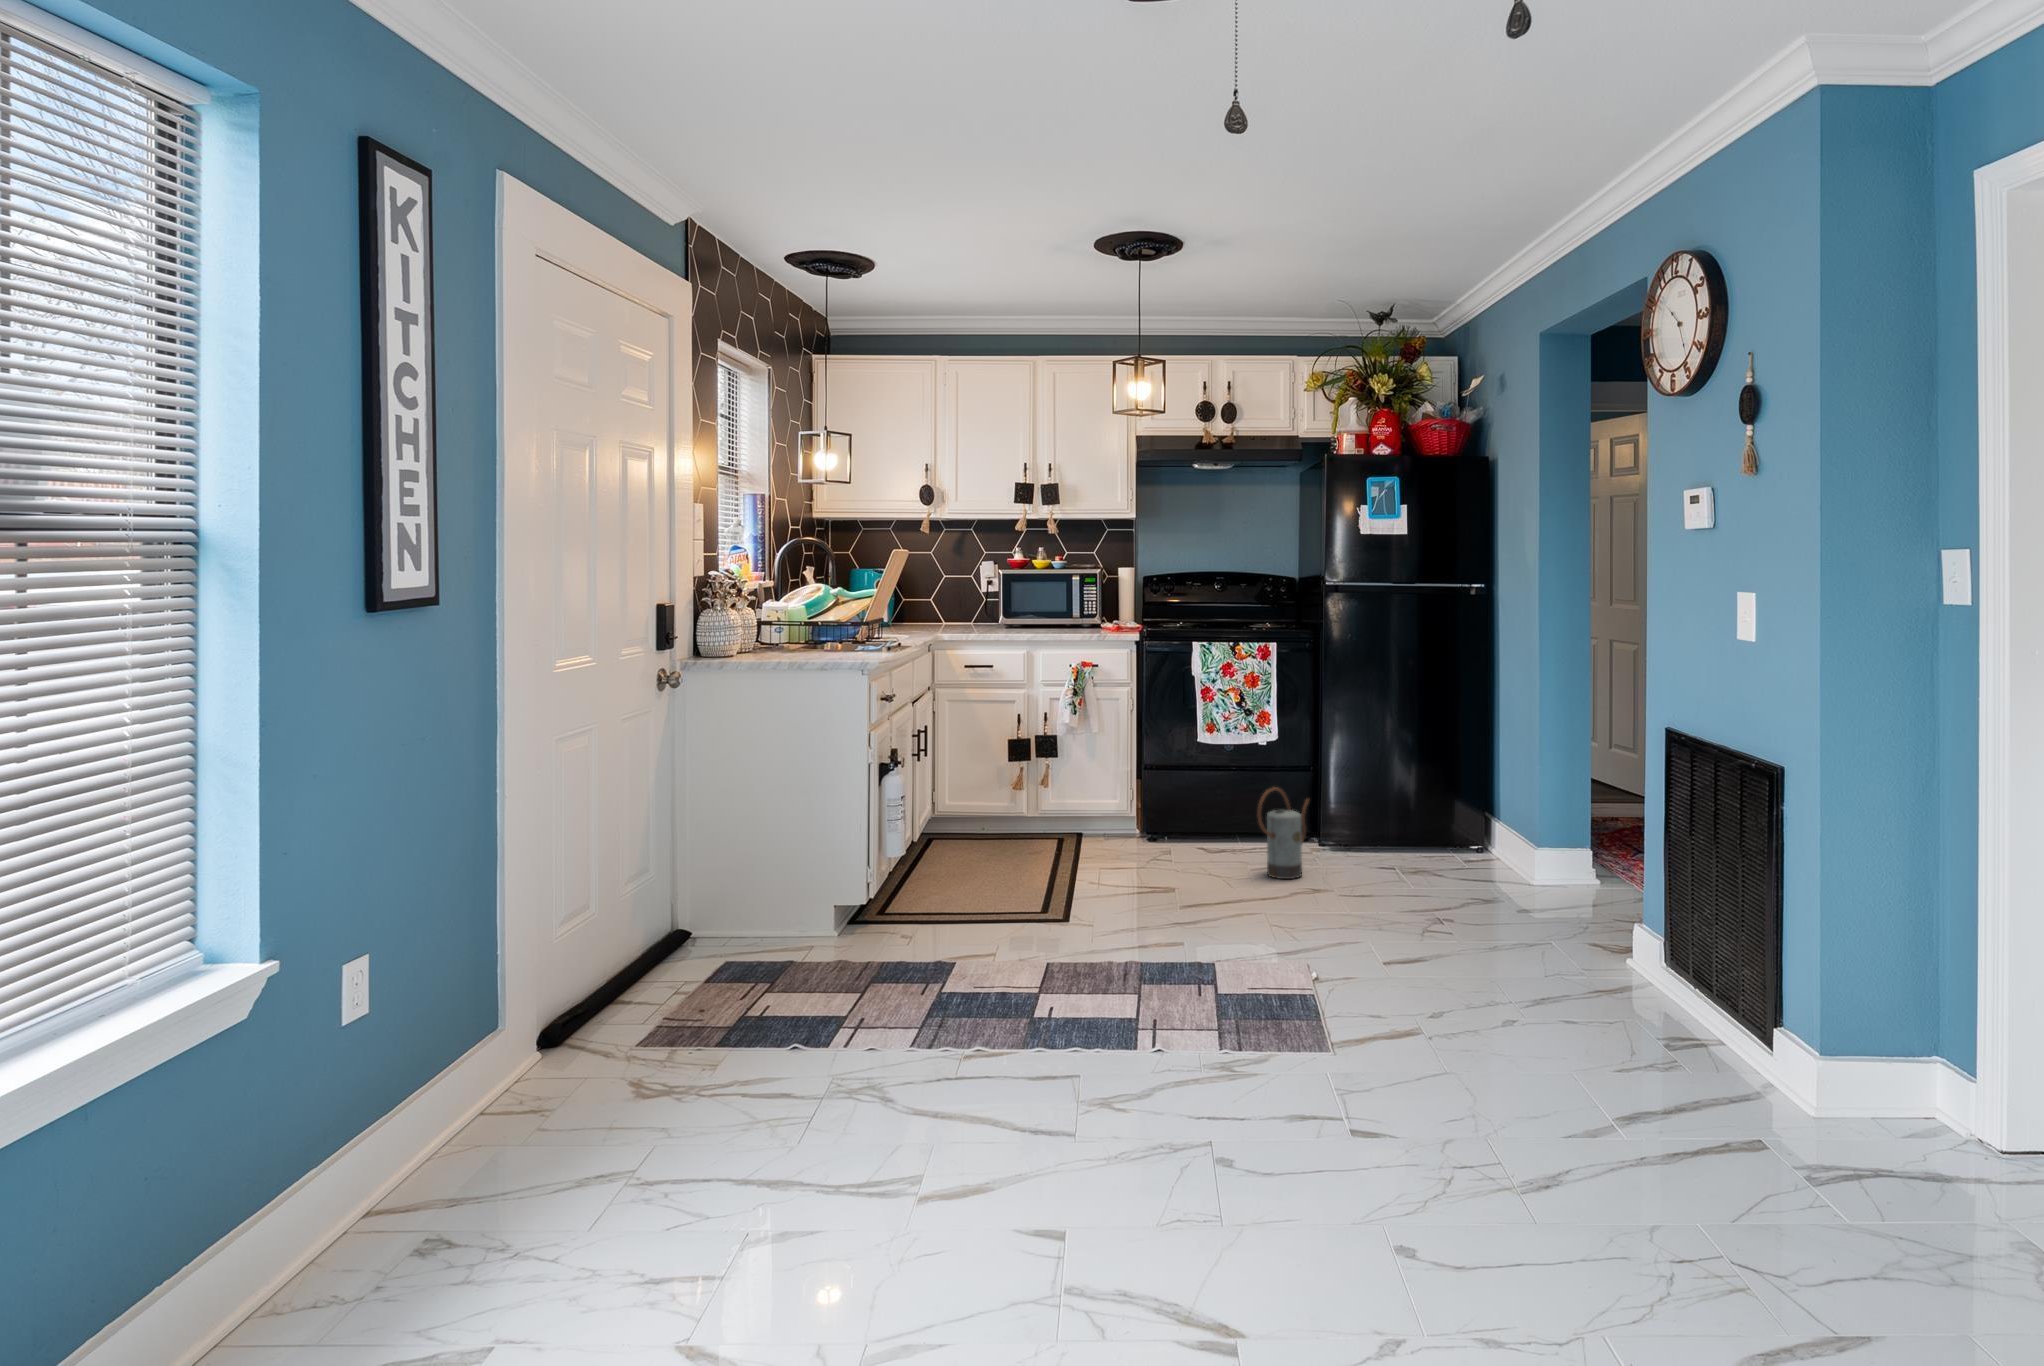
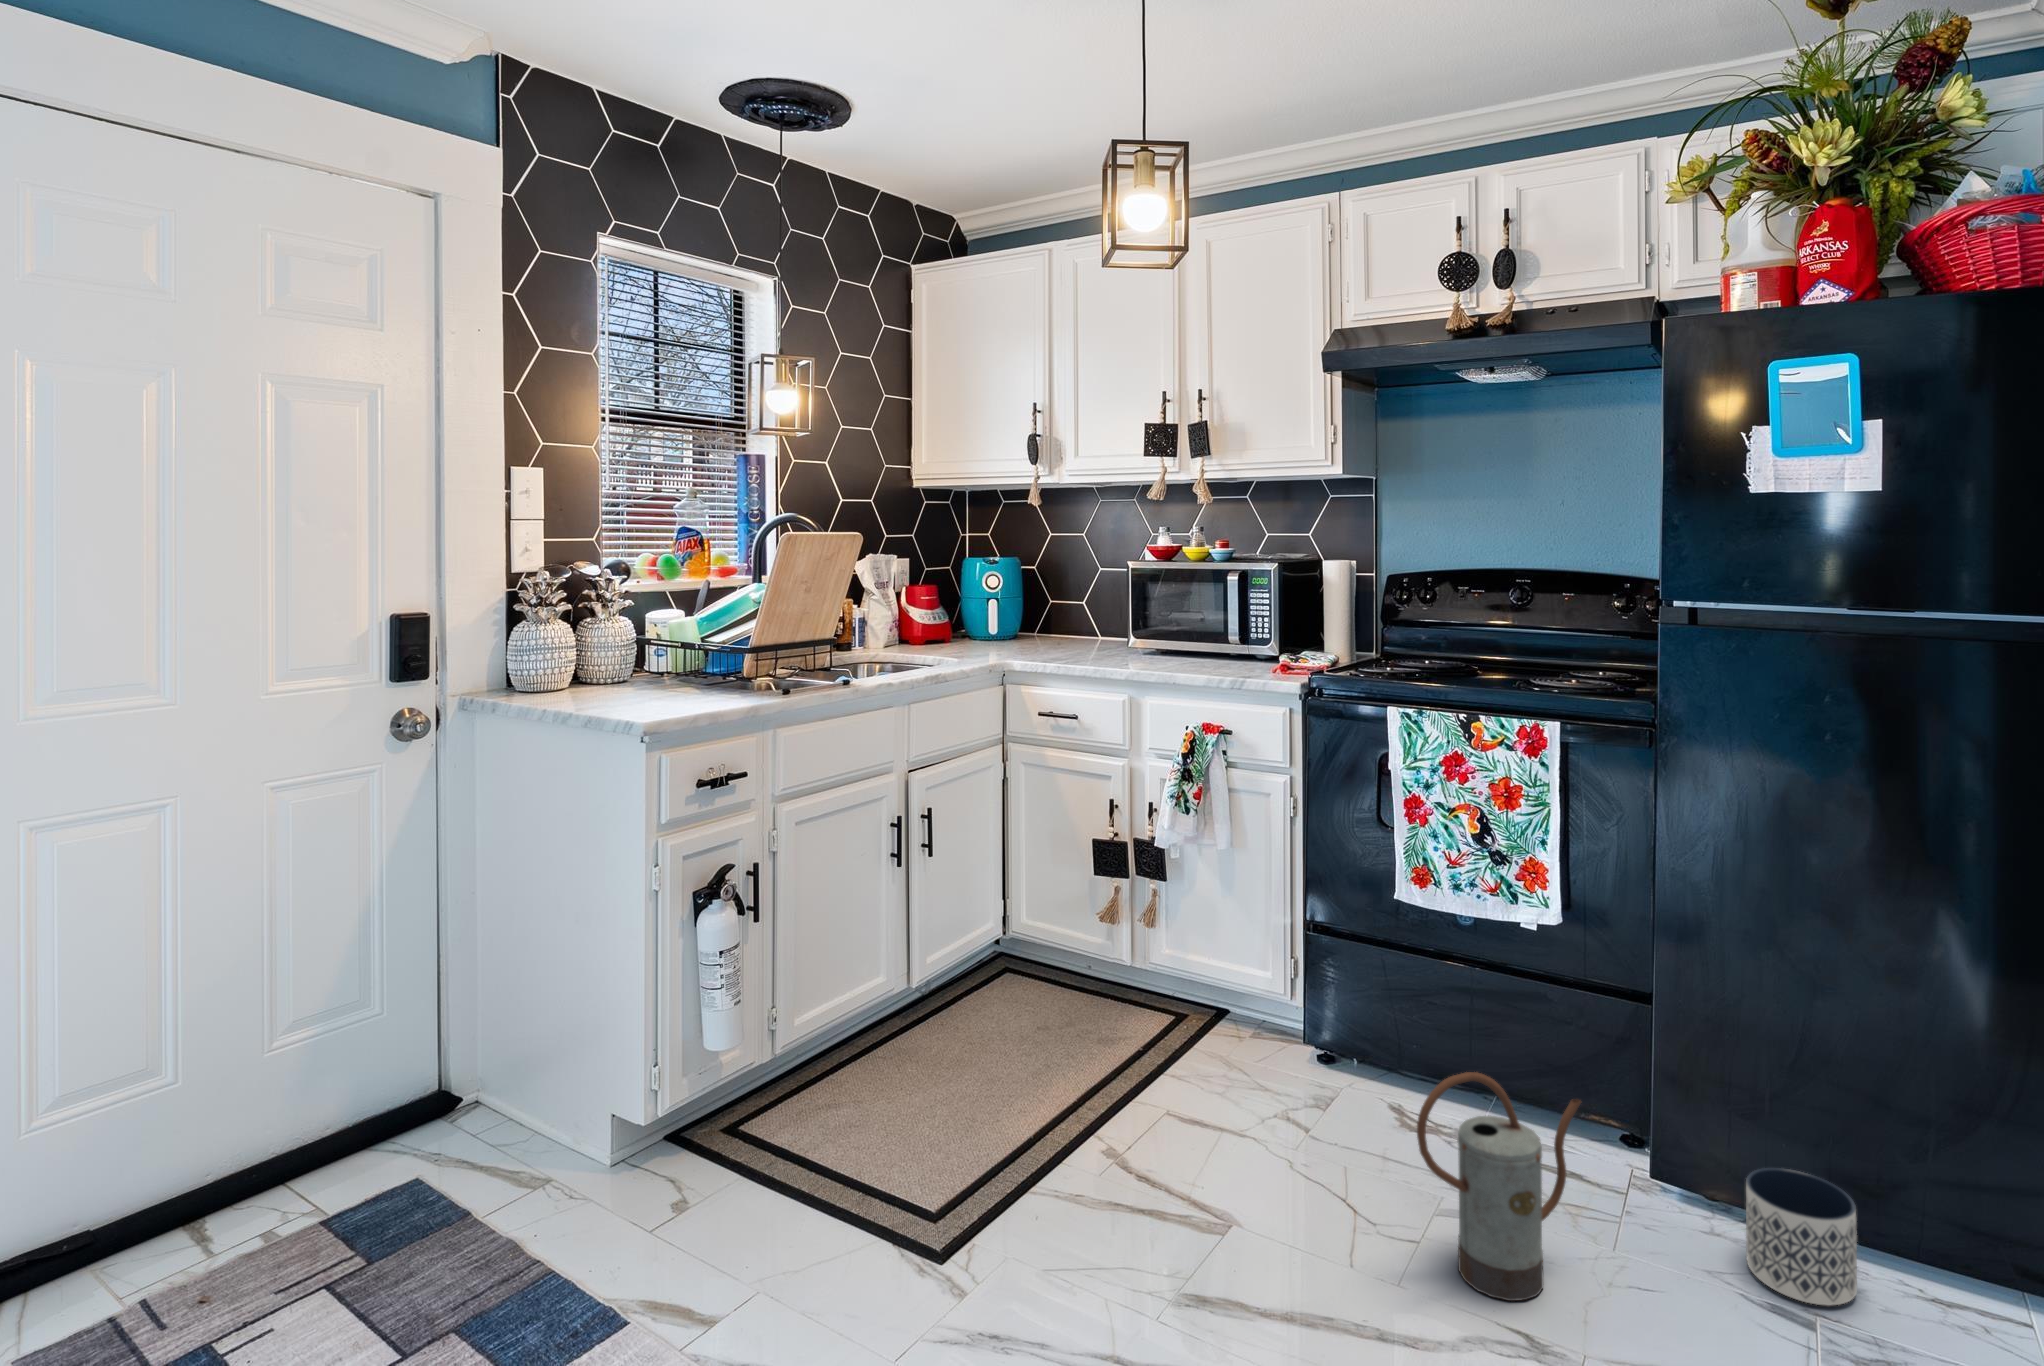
planter: none [1365,820,1405,863] -> present [1746,1168,1857,1305]

